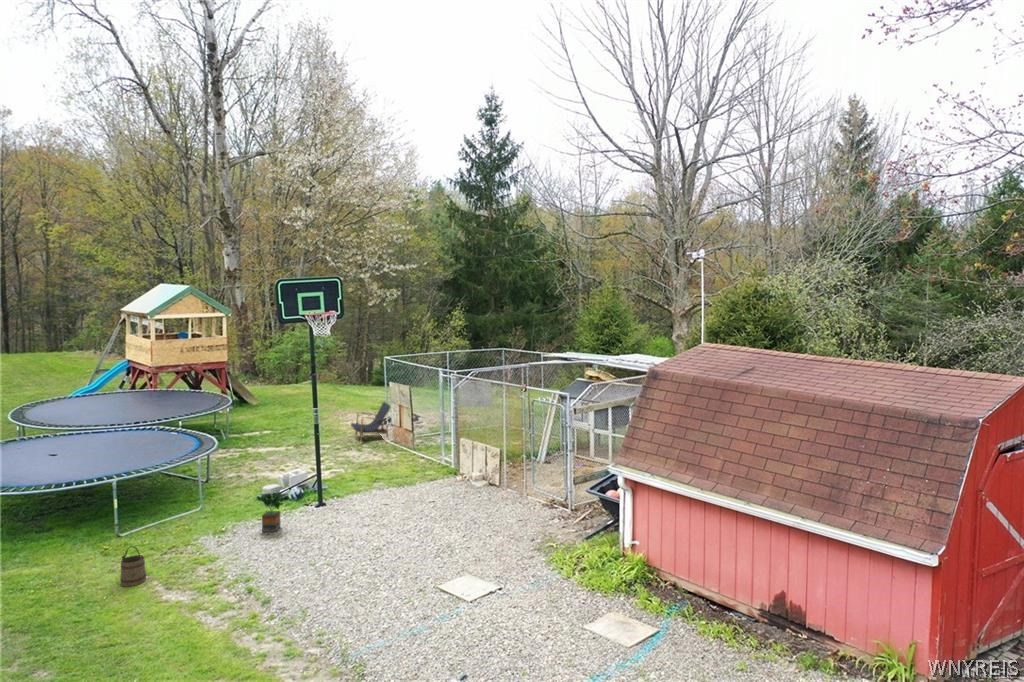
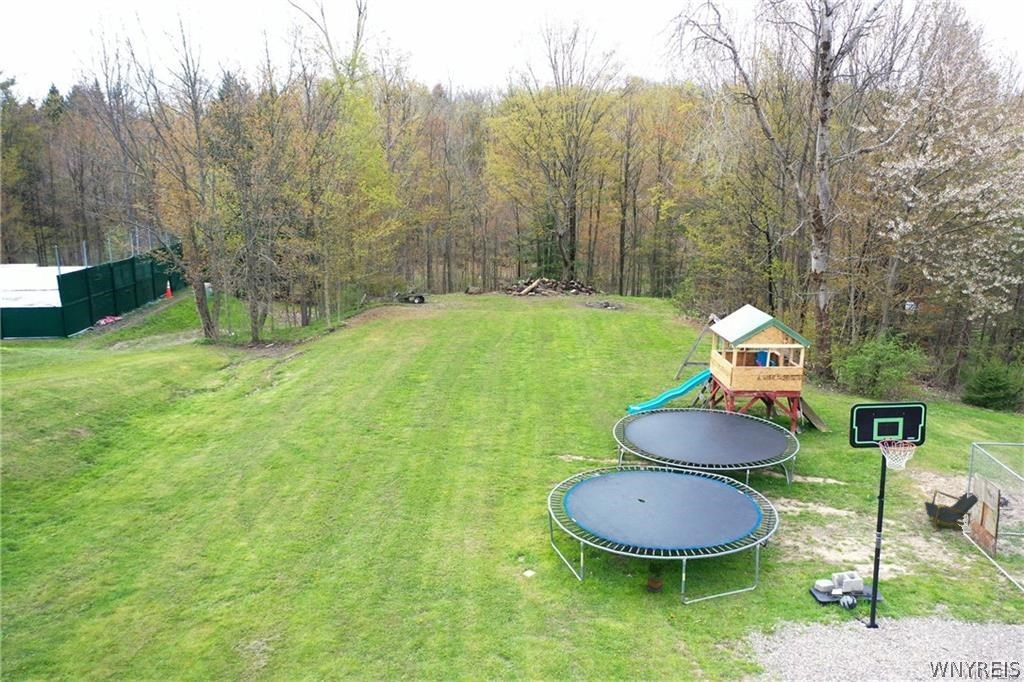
potted tree: present [260,493,284,532] -> present [647,561,666,593]
bucket: present [120,546,146,586] -> none [698,636,716,666]

